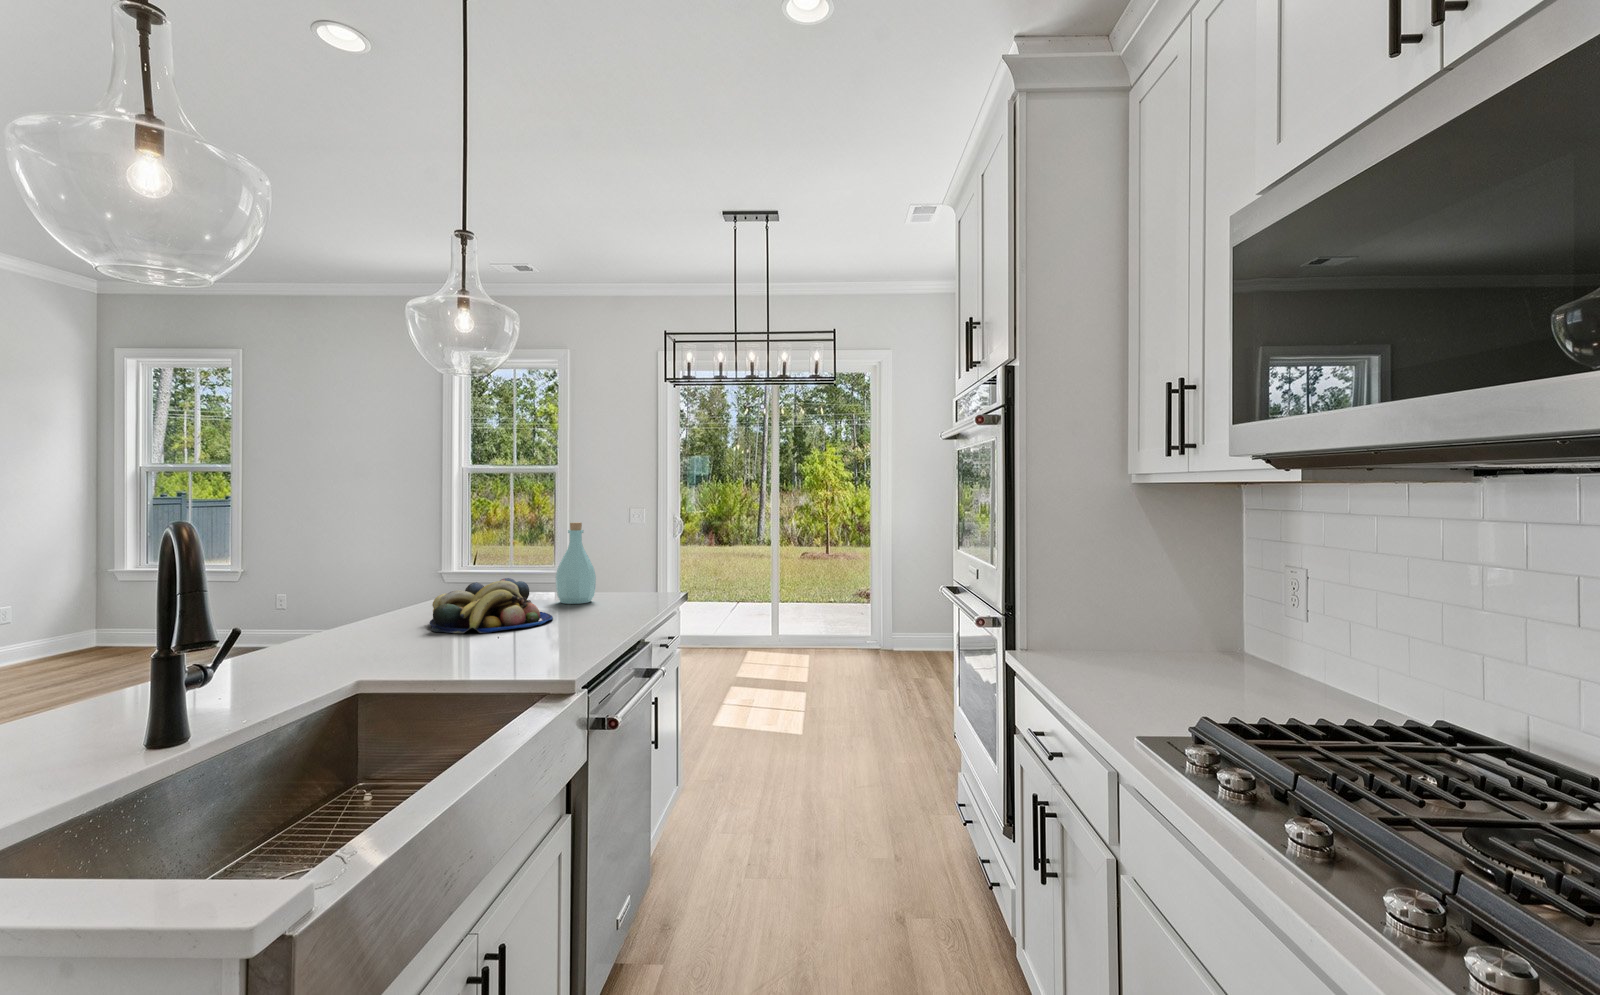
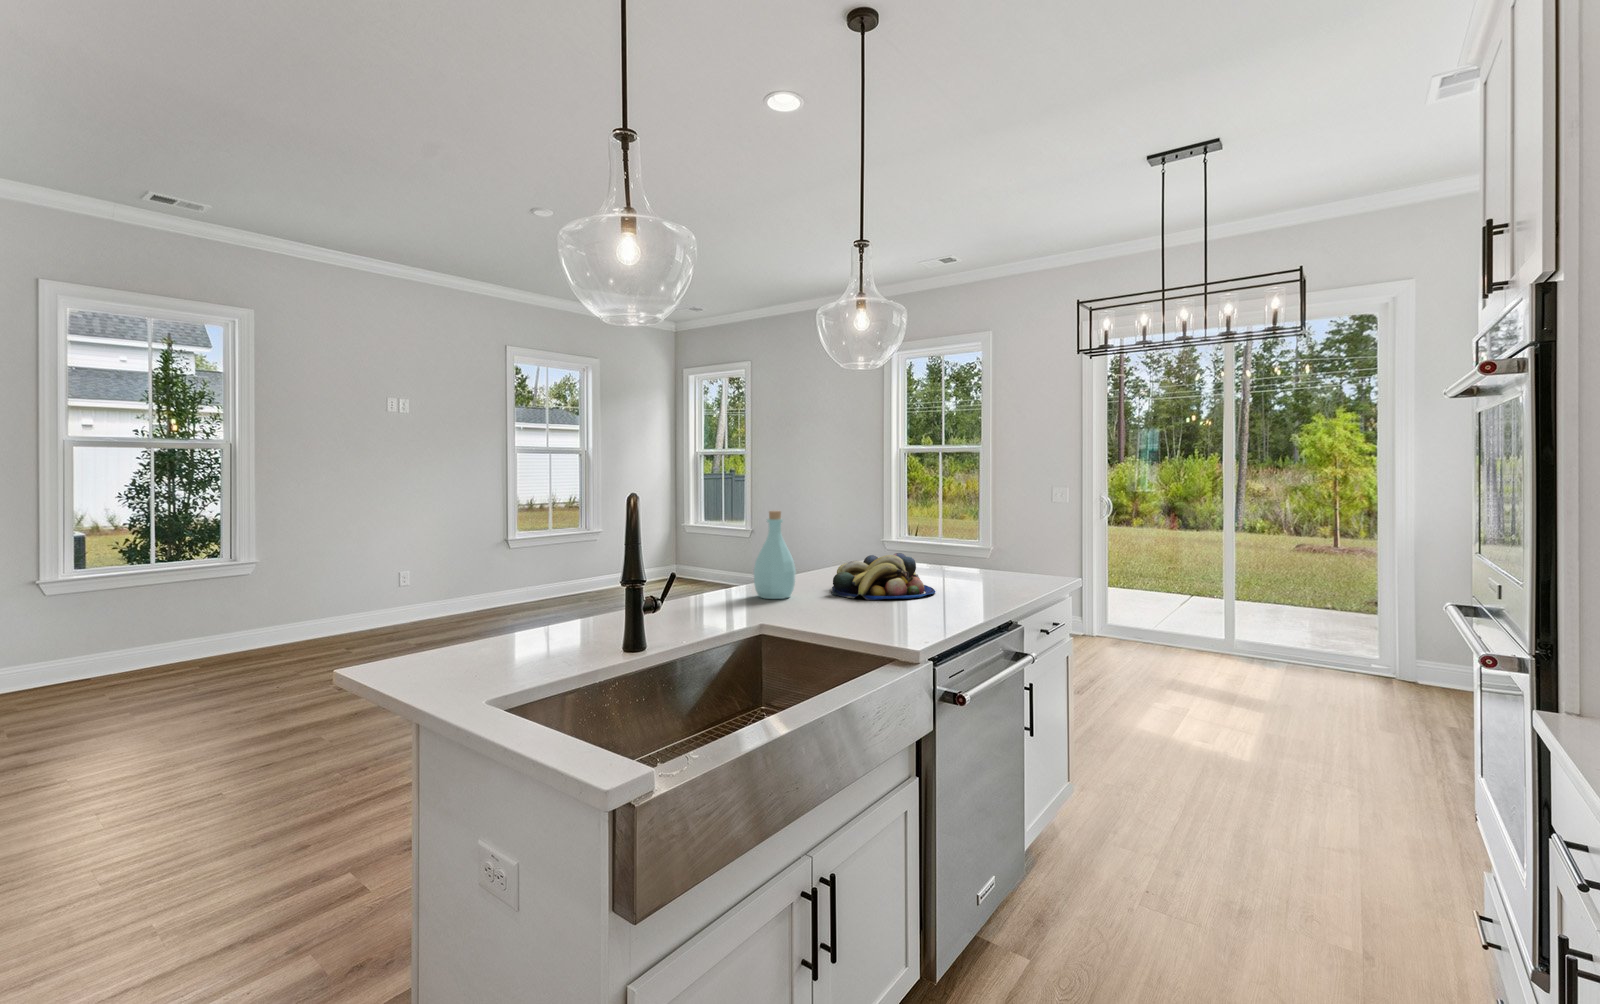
bottle: present [556,522,596,604] -> present [754,511,796,599]

